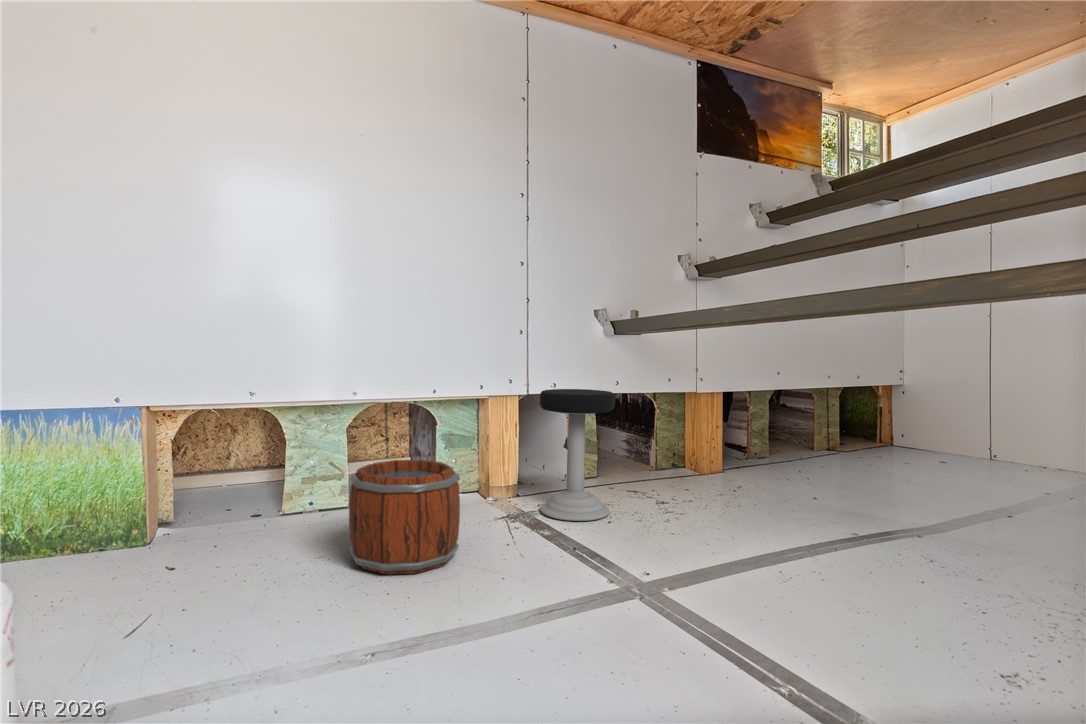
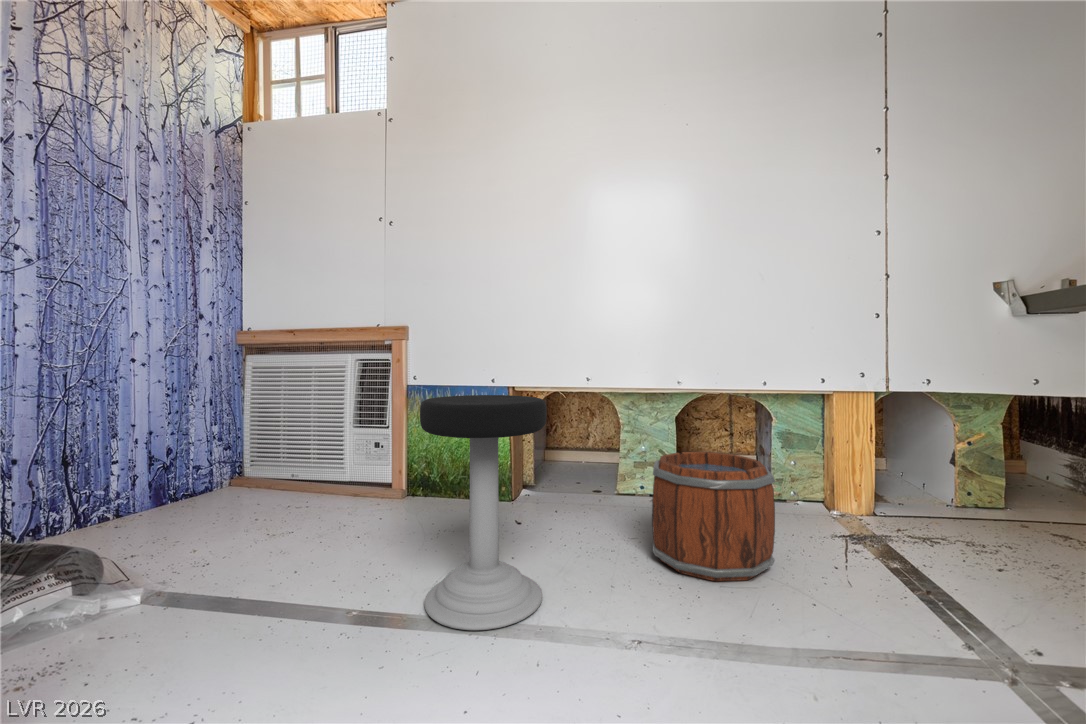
stool: present [540,389,615,521] -> present [420,395,546,630]

